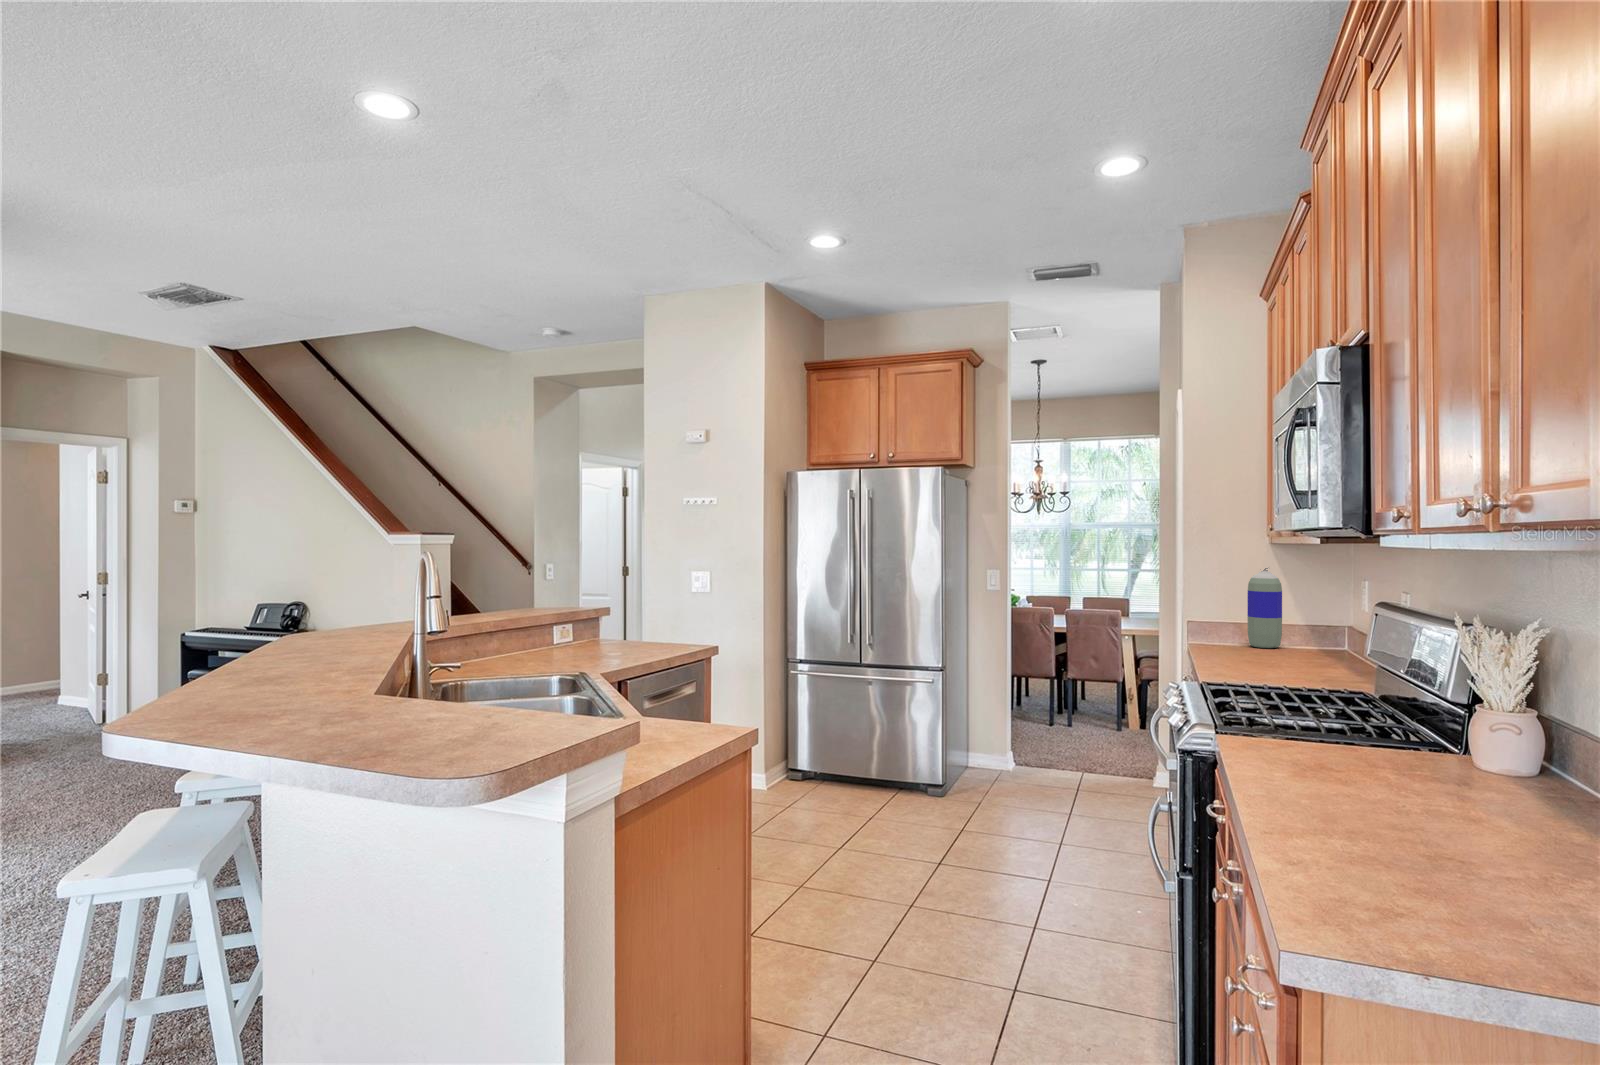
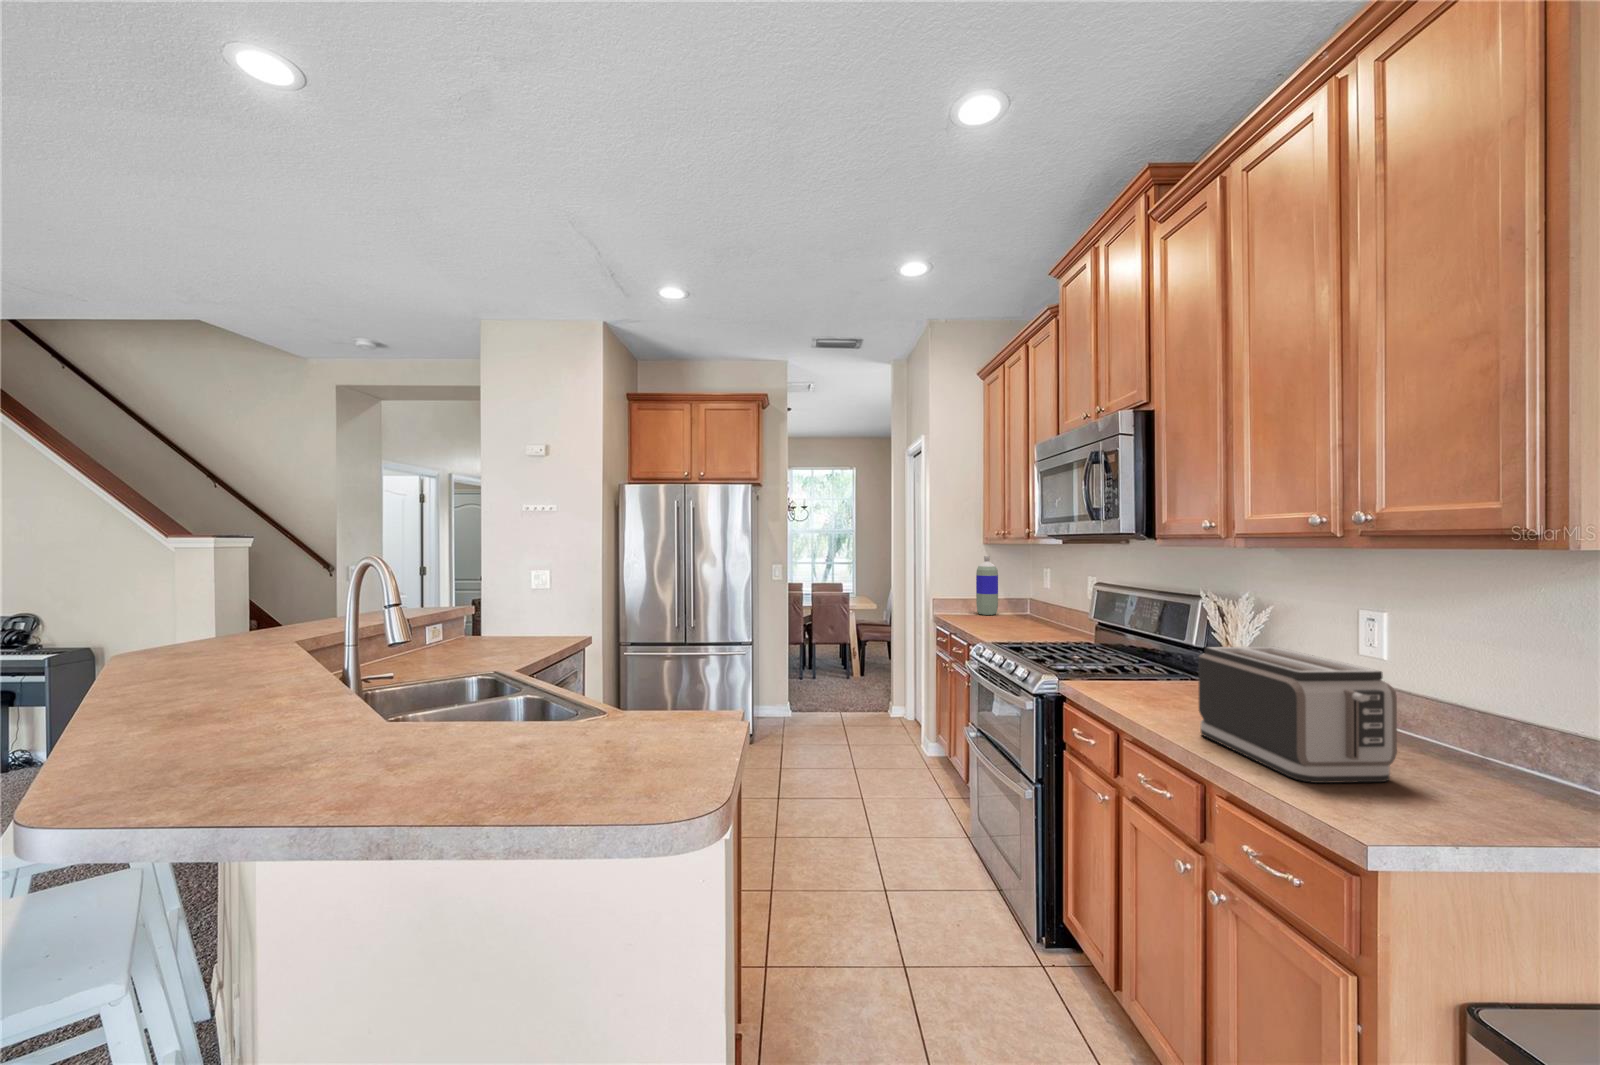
toaster: none [1309,690,1529,898] -> present [1199,647,1397,783]

